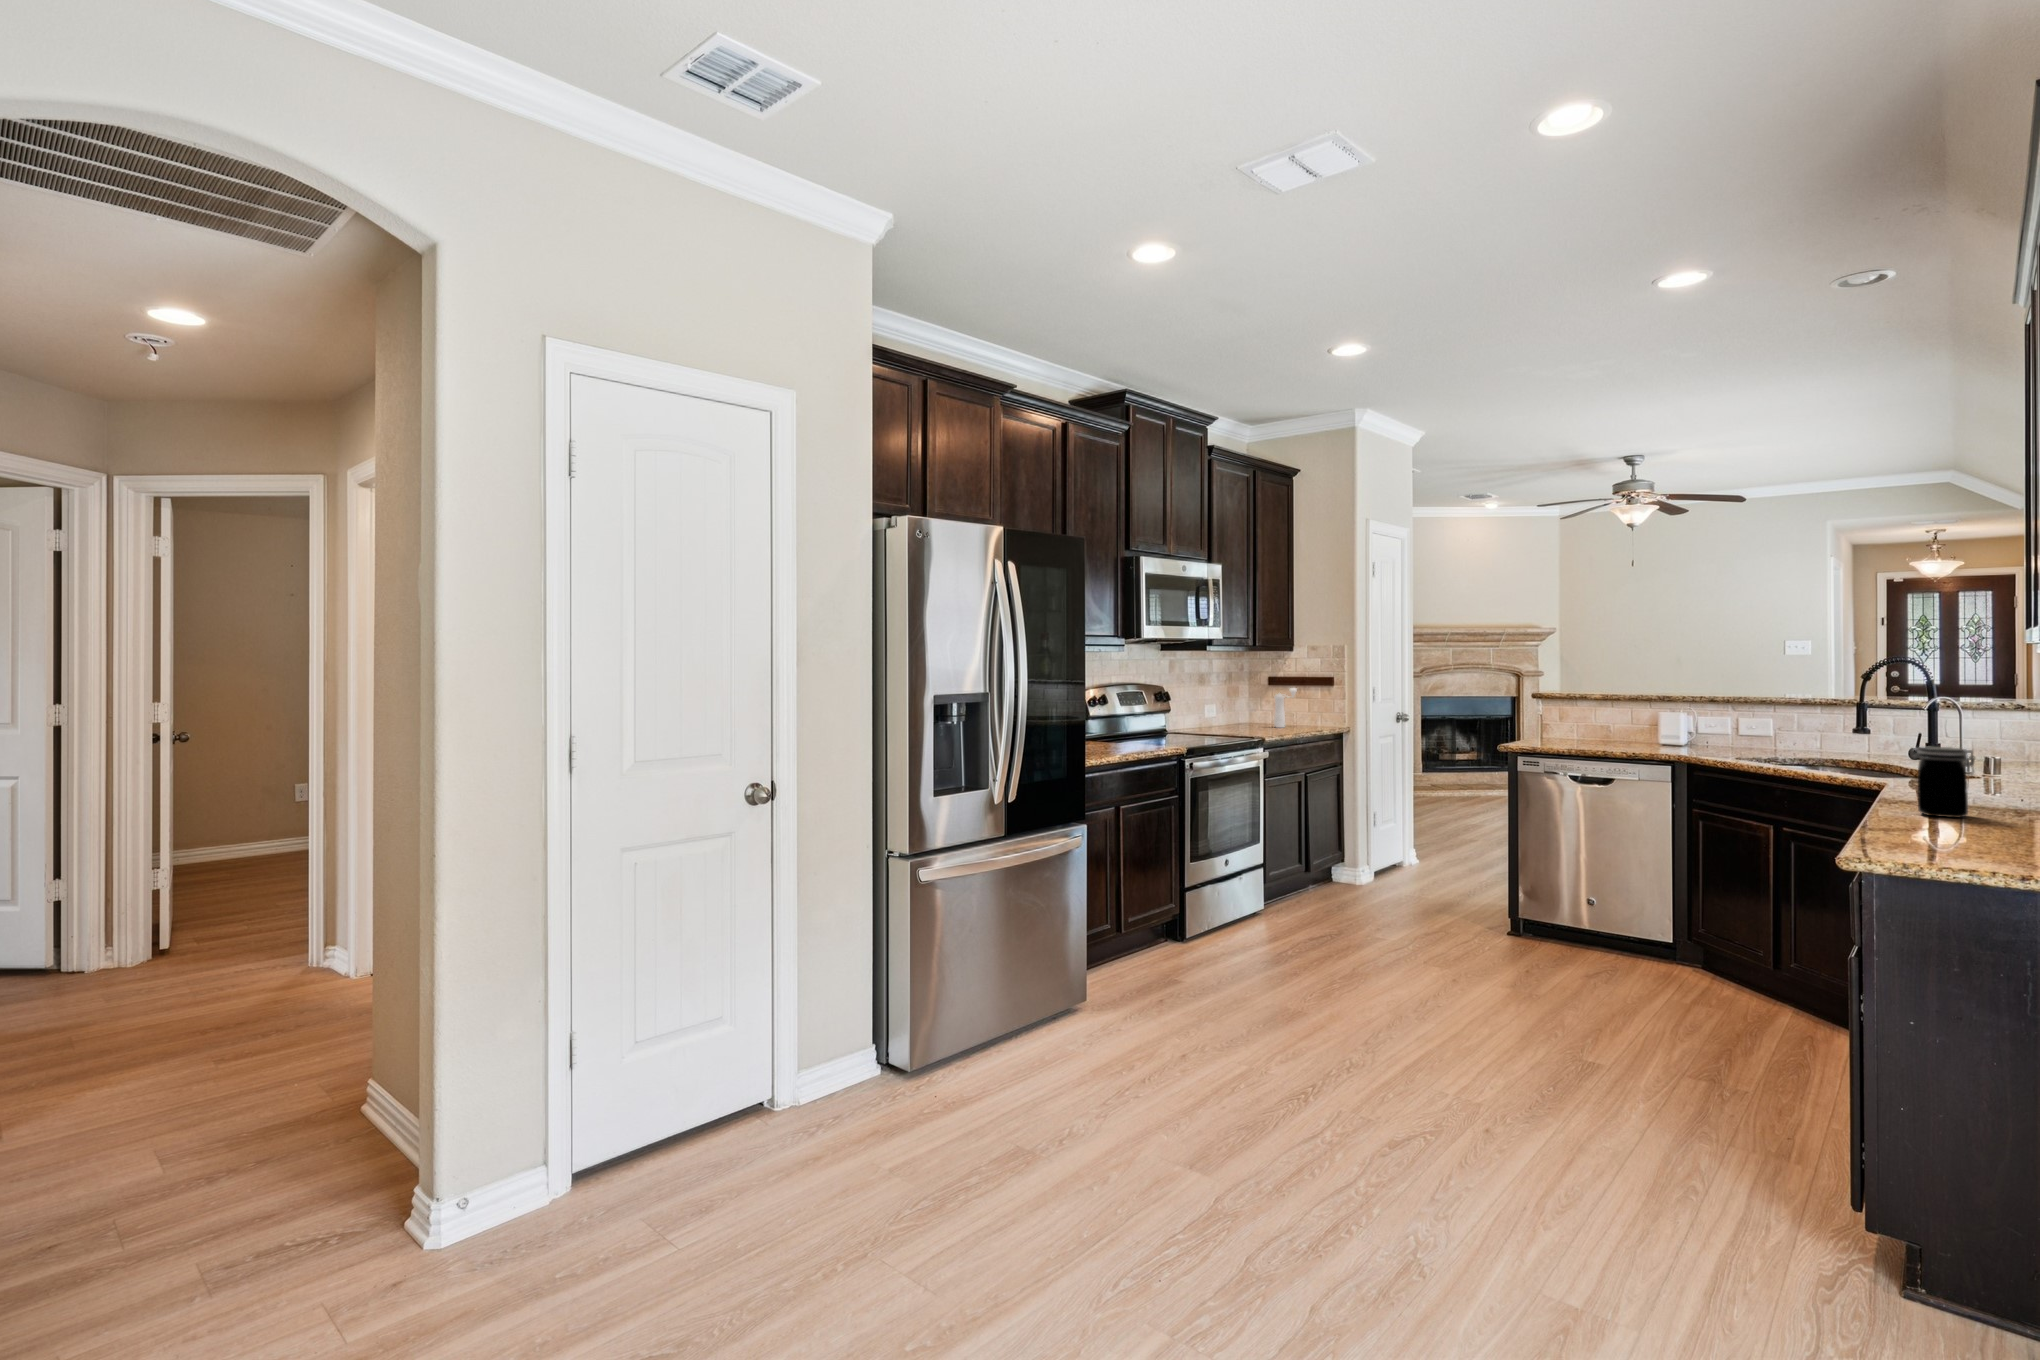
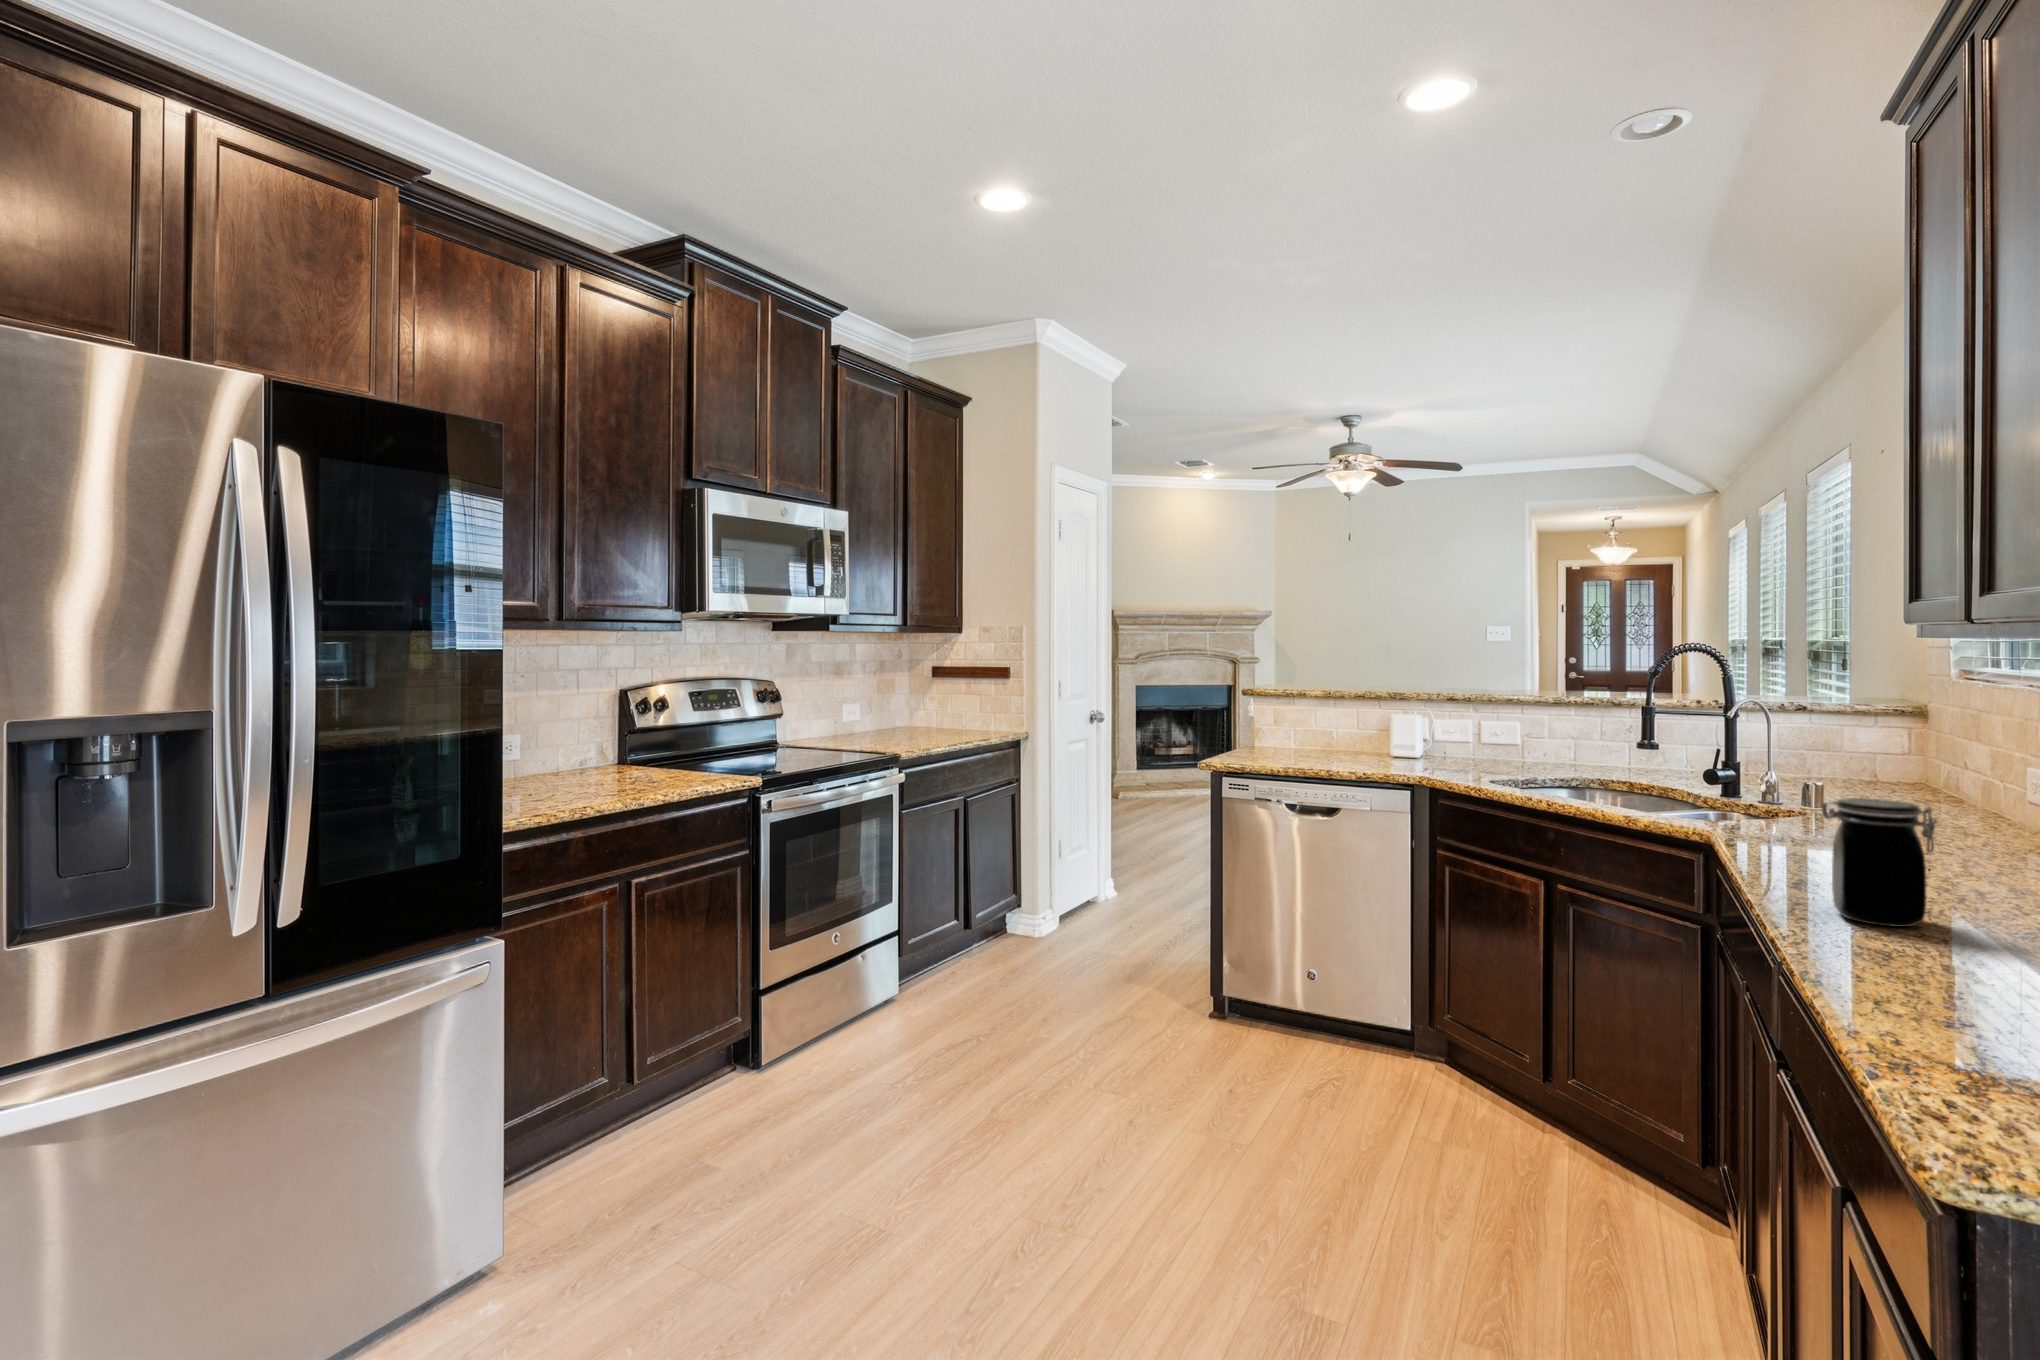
pepper mill: present [1274,688,1297,728] -> none [928,682,960,736]

